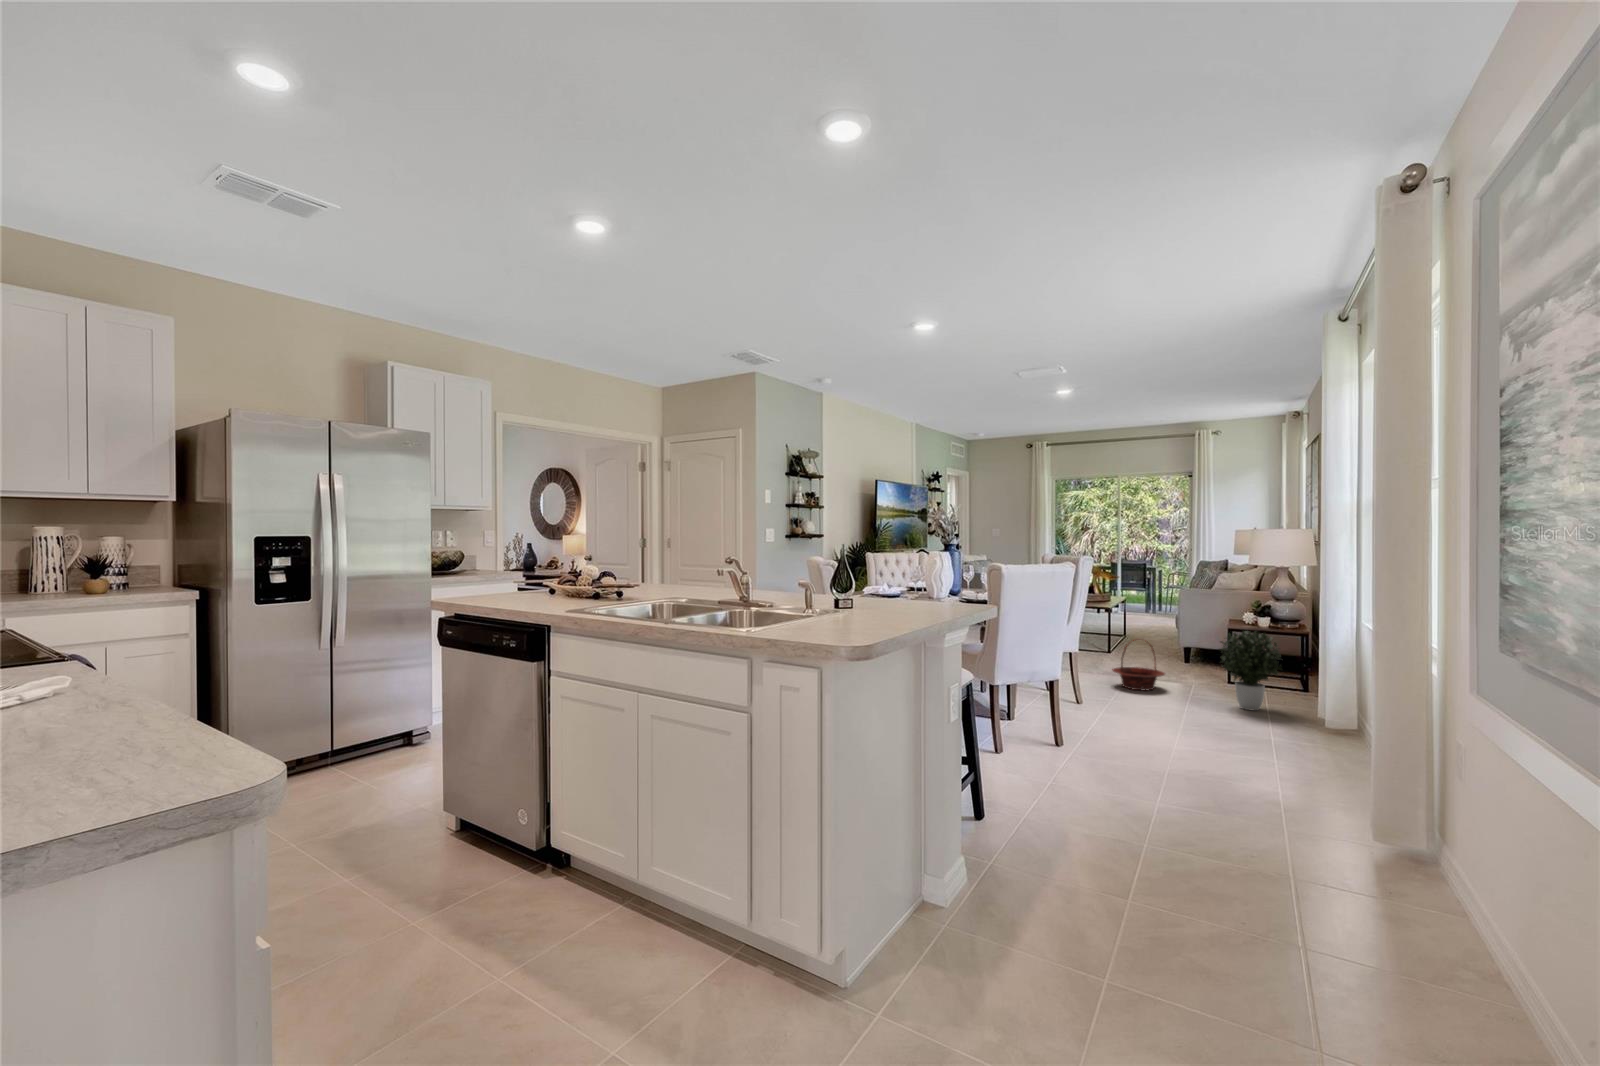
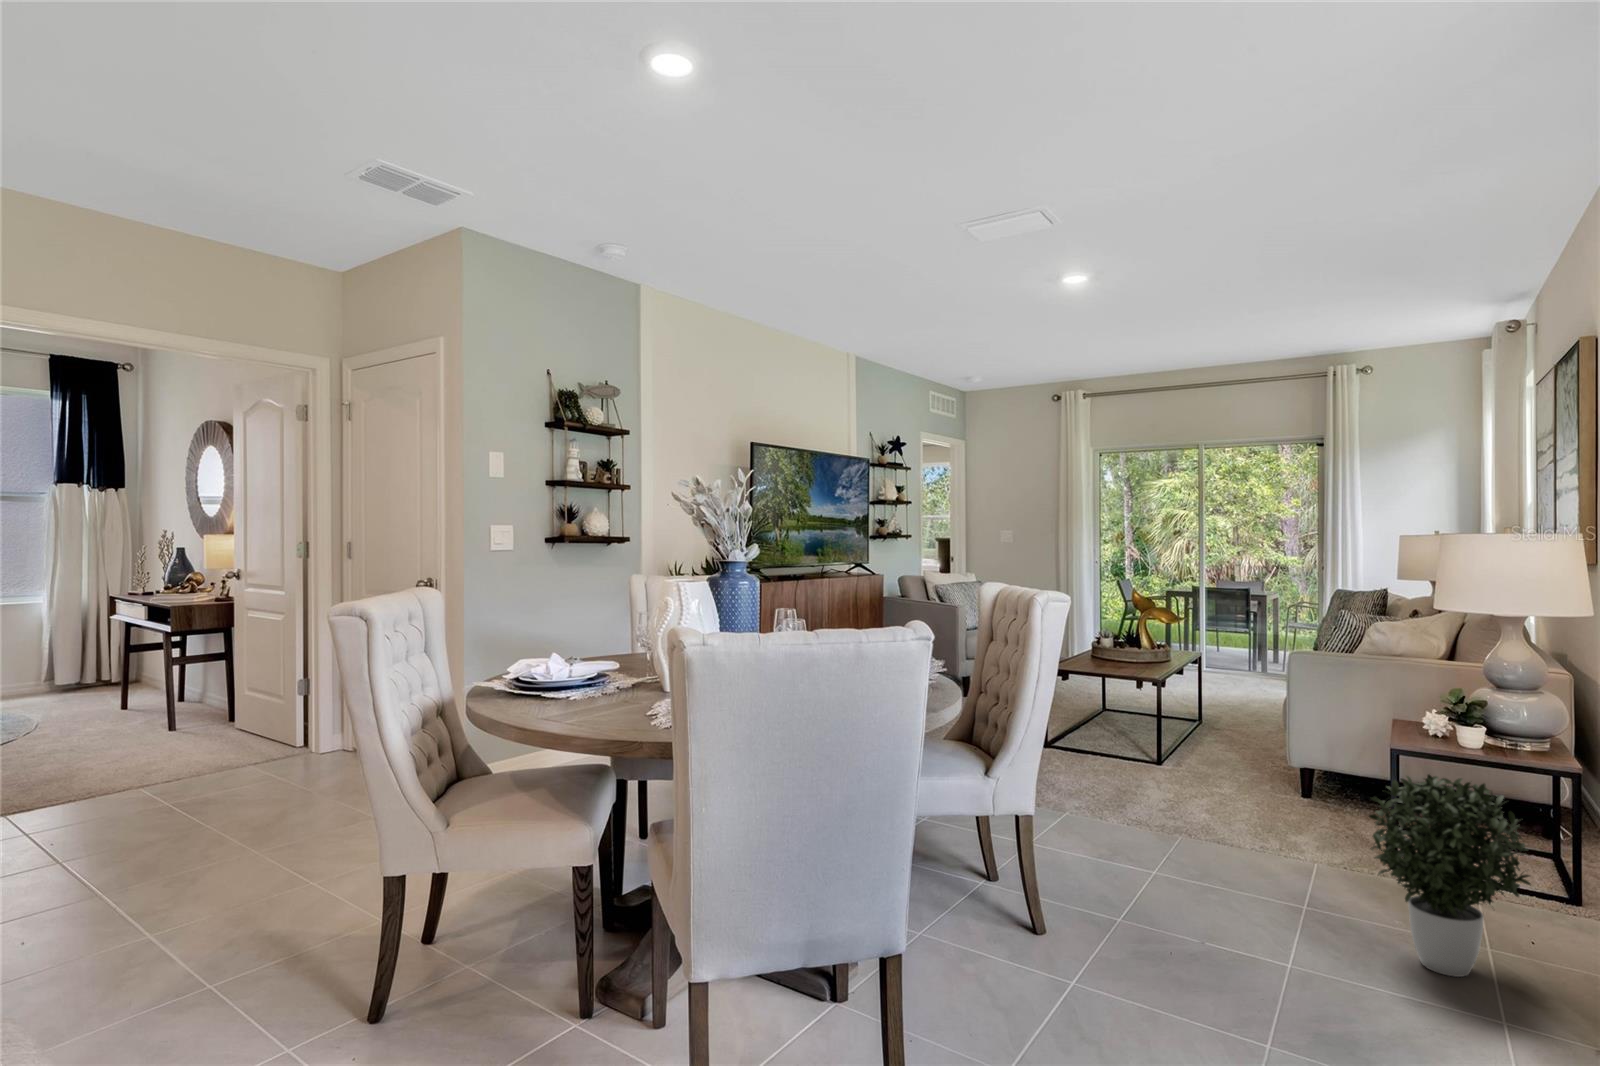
basket: present [1112,640,1165,690] -> none [1132,770,1249,889]

